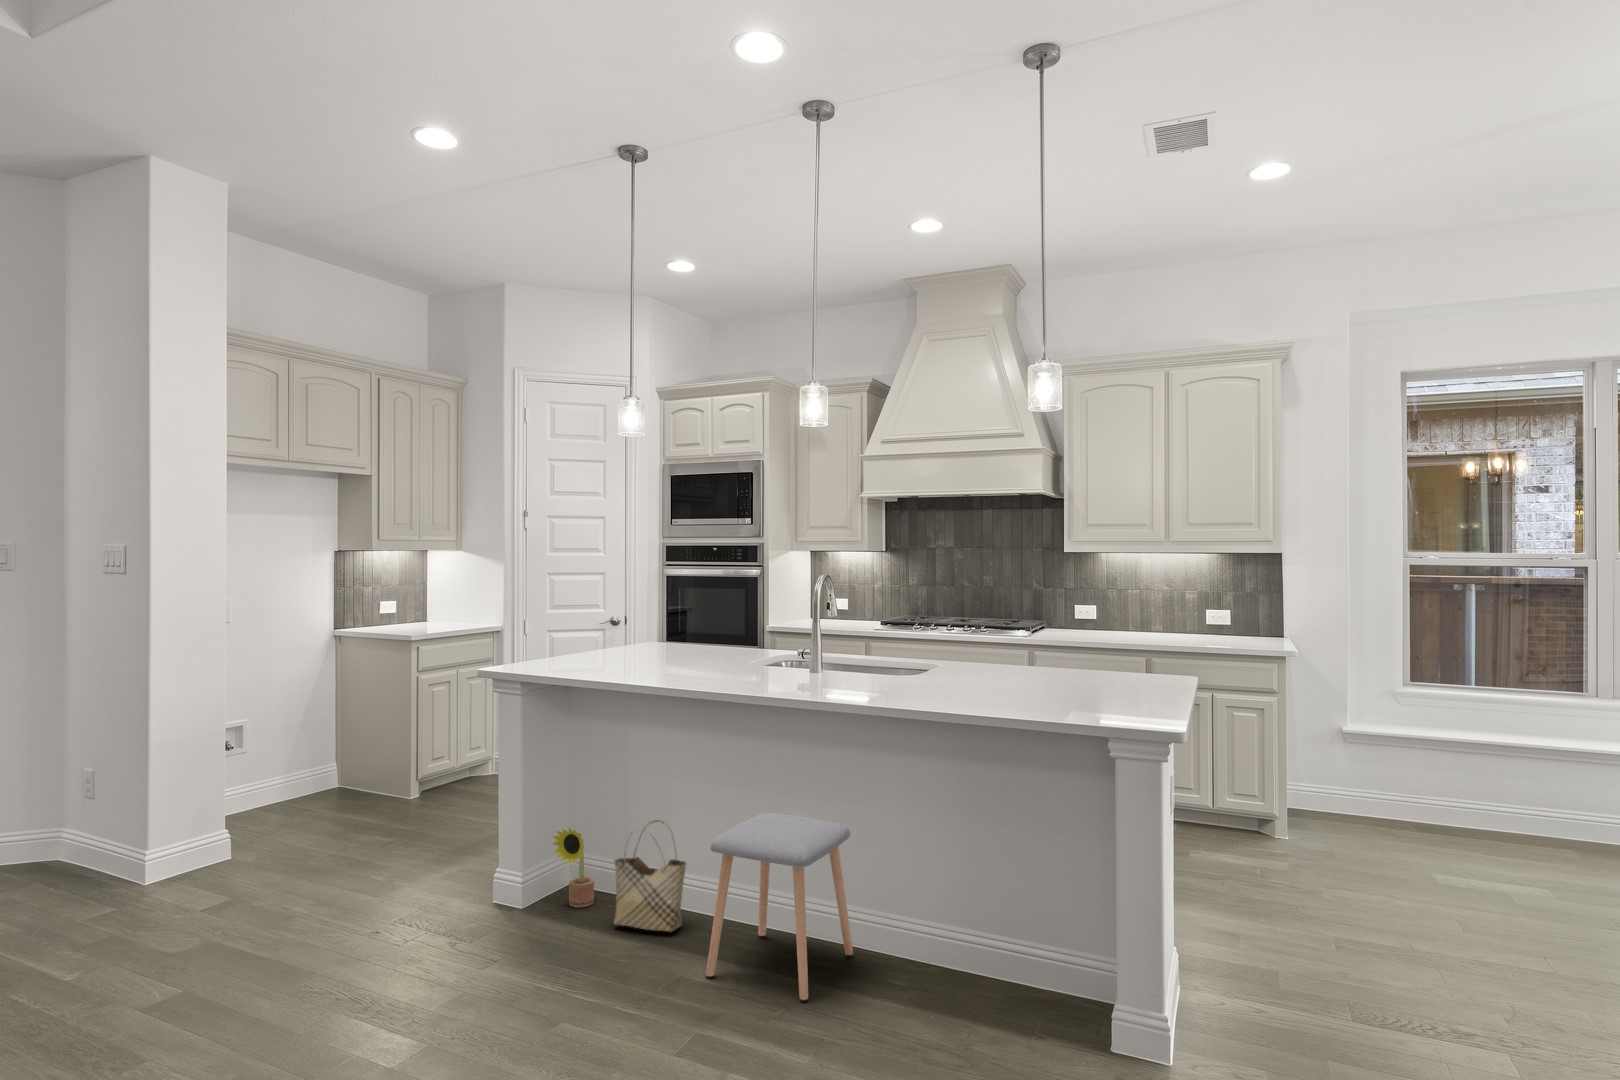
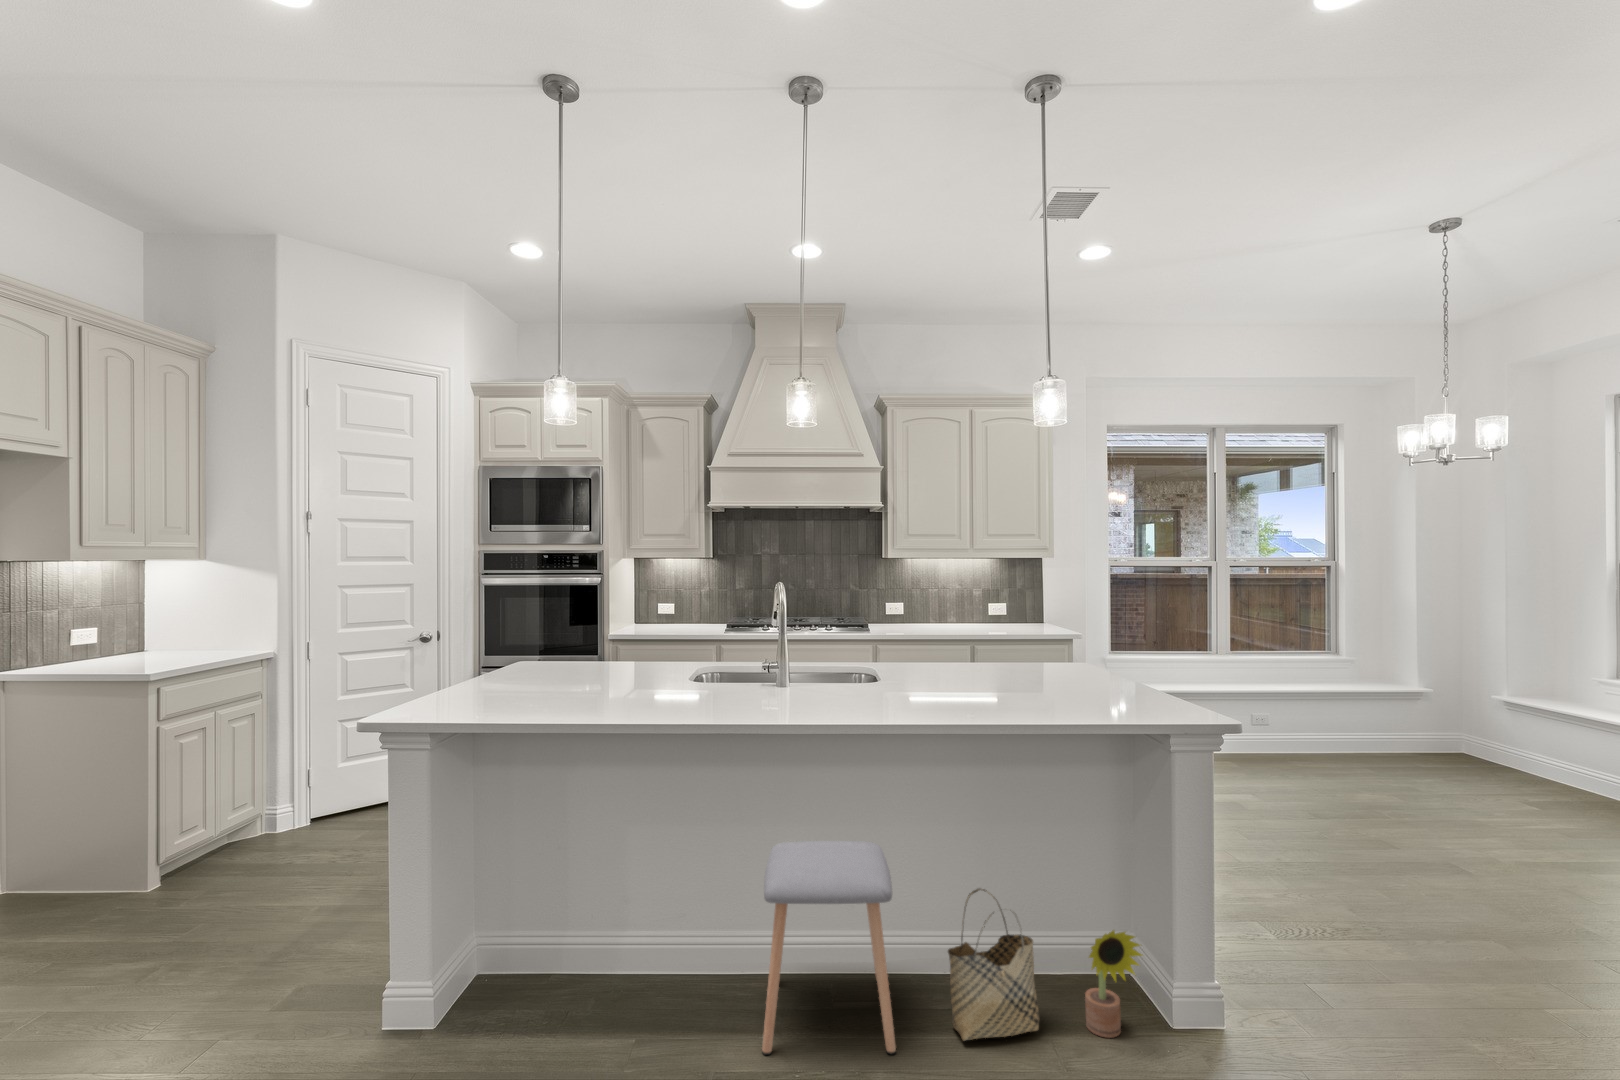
woven basket: present [614,820,686,932] -> present [948,889,1039,1041]
decorative plant: present [552,828,594,907] -> present [1085,930,1142,1038]

